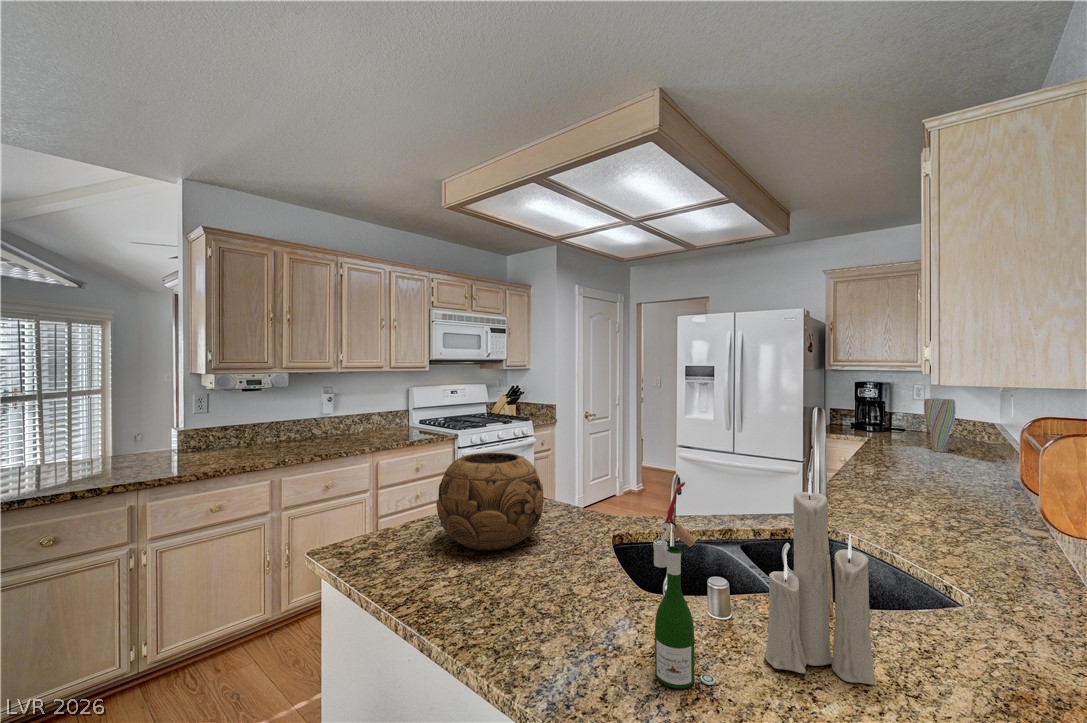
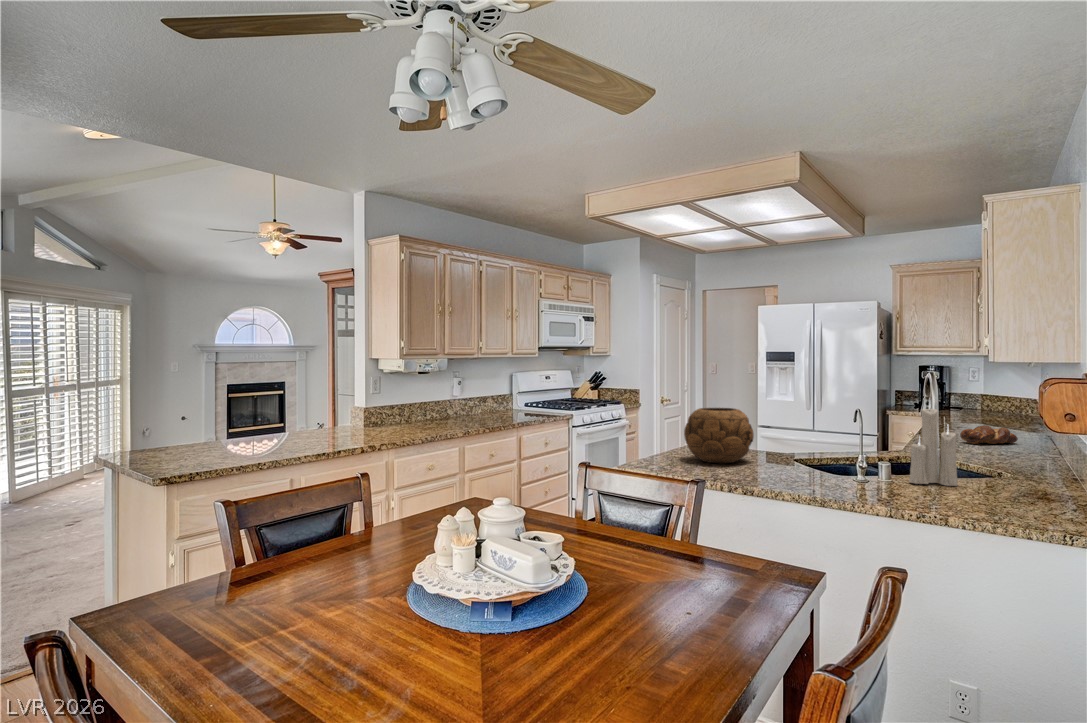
vase: present [924,398,956,452] -> none [979,378,1003,421]
bread loaf: none [897,474,985,504] -> present [960,425,1018,444]
wine bottle: present [653,482,715,689] -> none [862,402,892,488]

